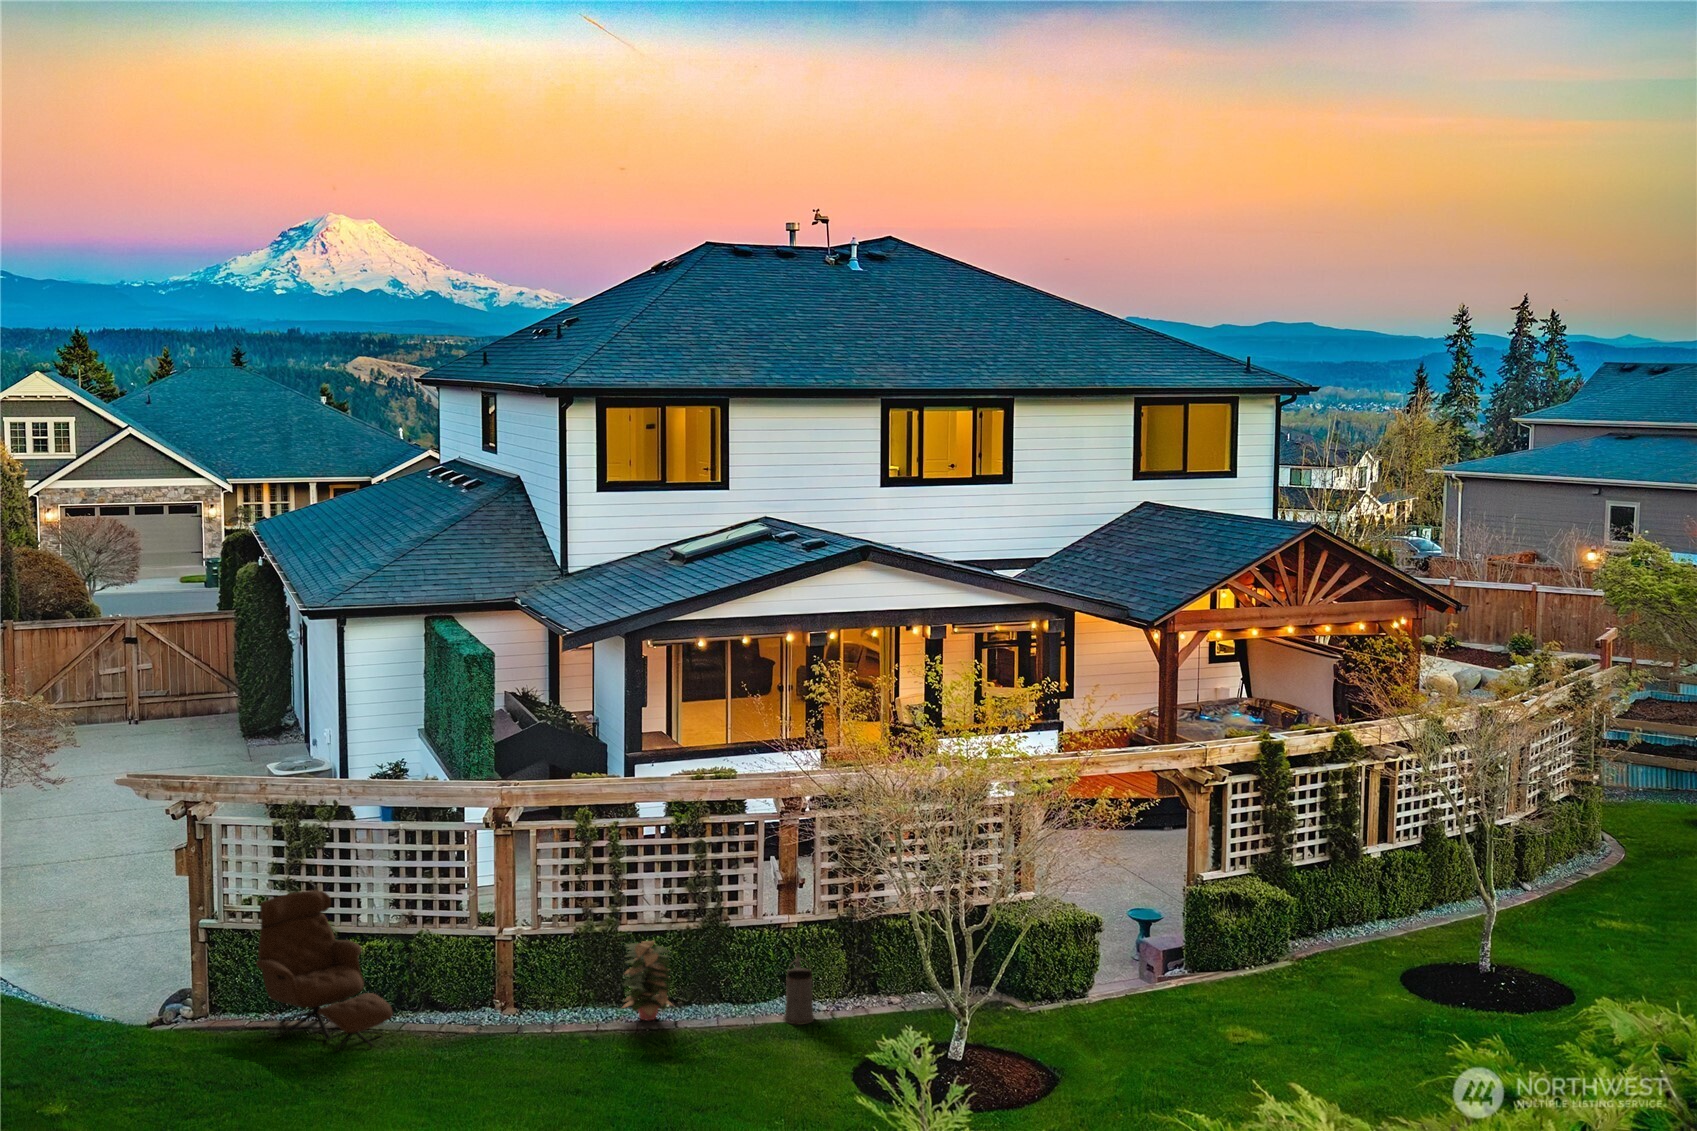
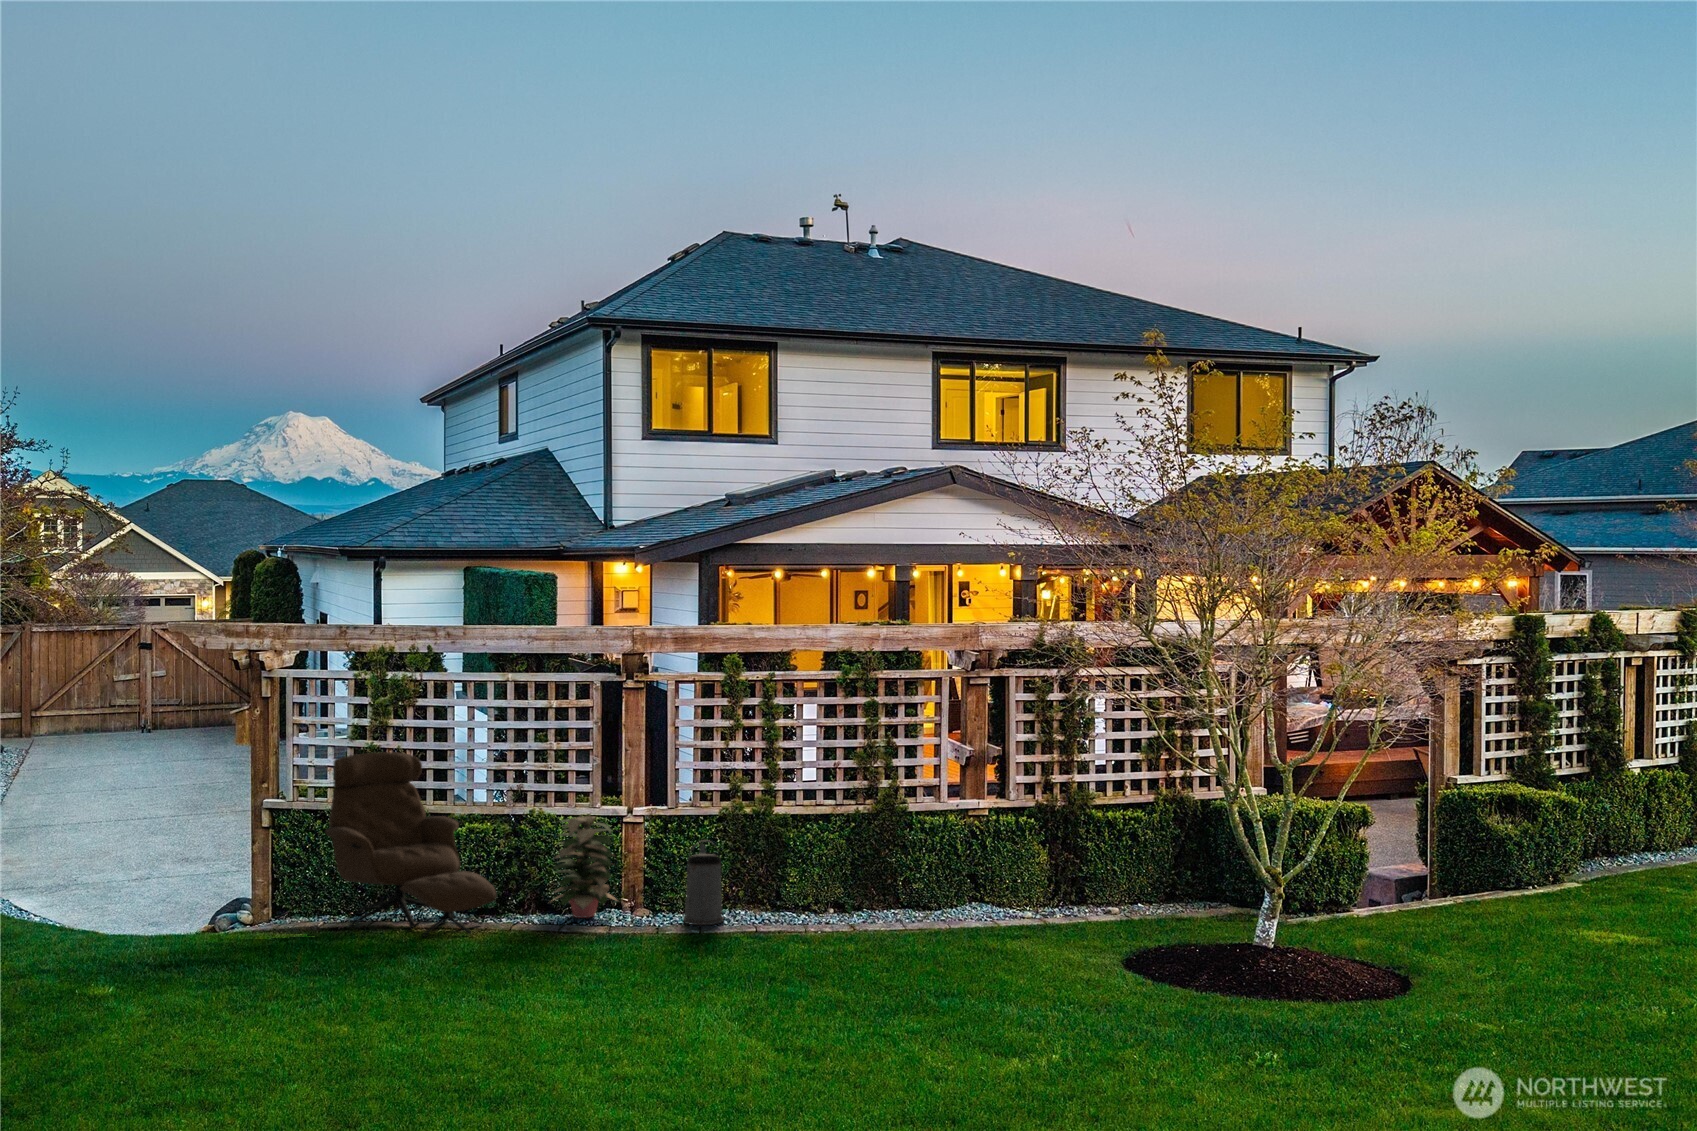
decorative plant: present [622,941,673,1020] -> present [551,817,616,918]
watering can: present [784,954,814,1025] -> present [683,840,724,925]

